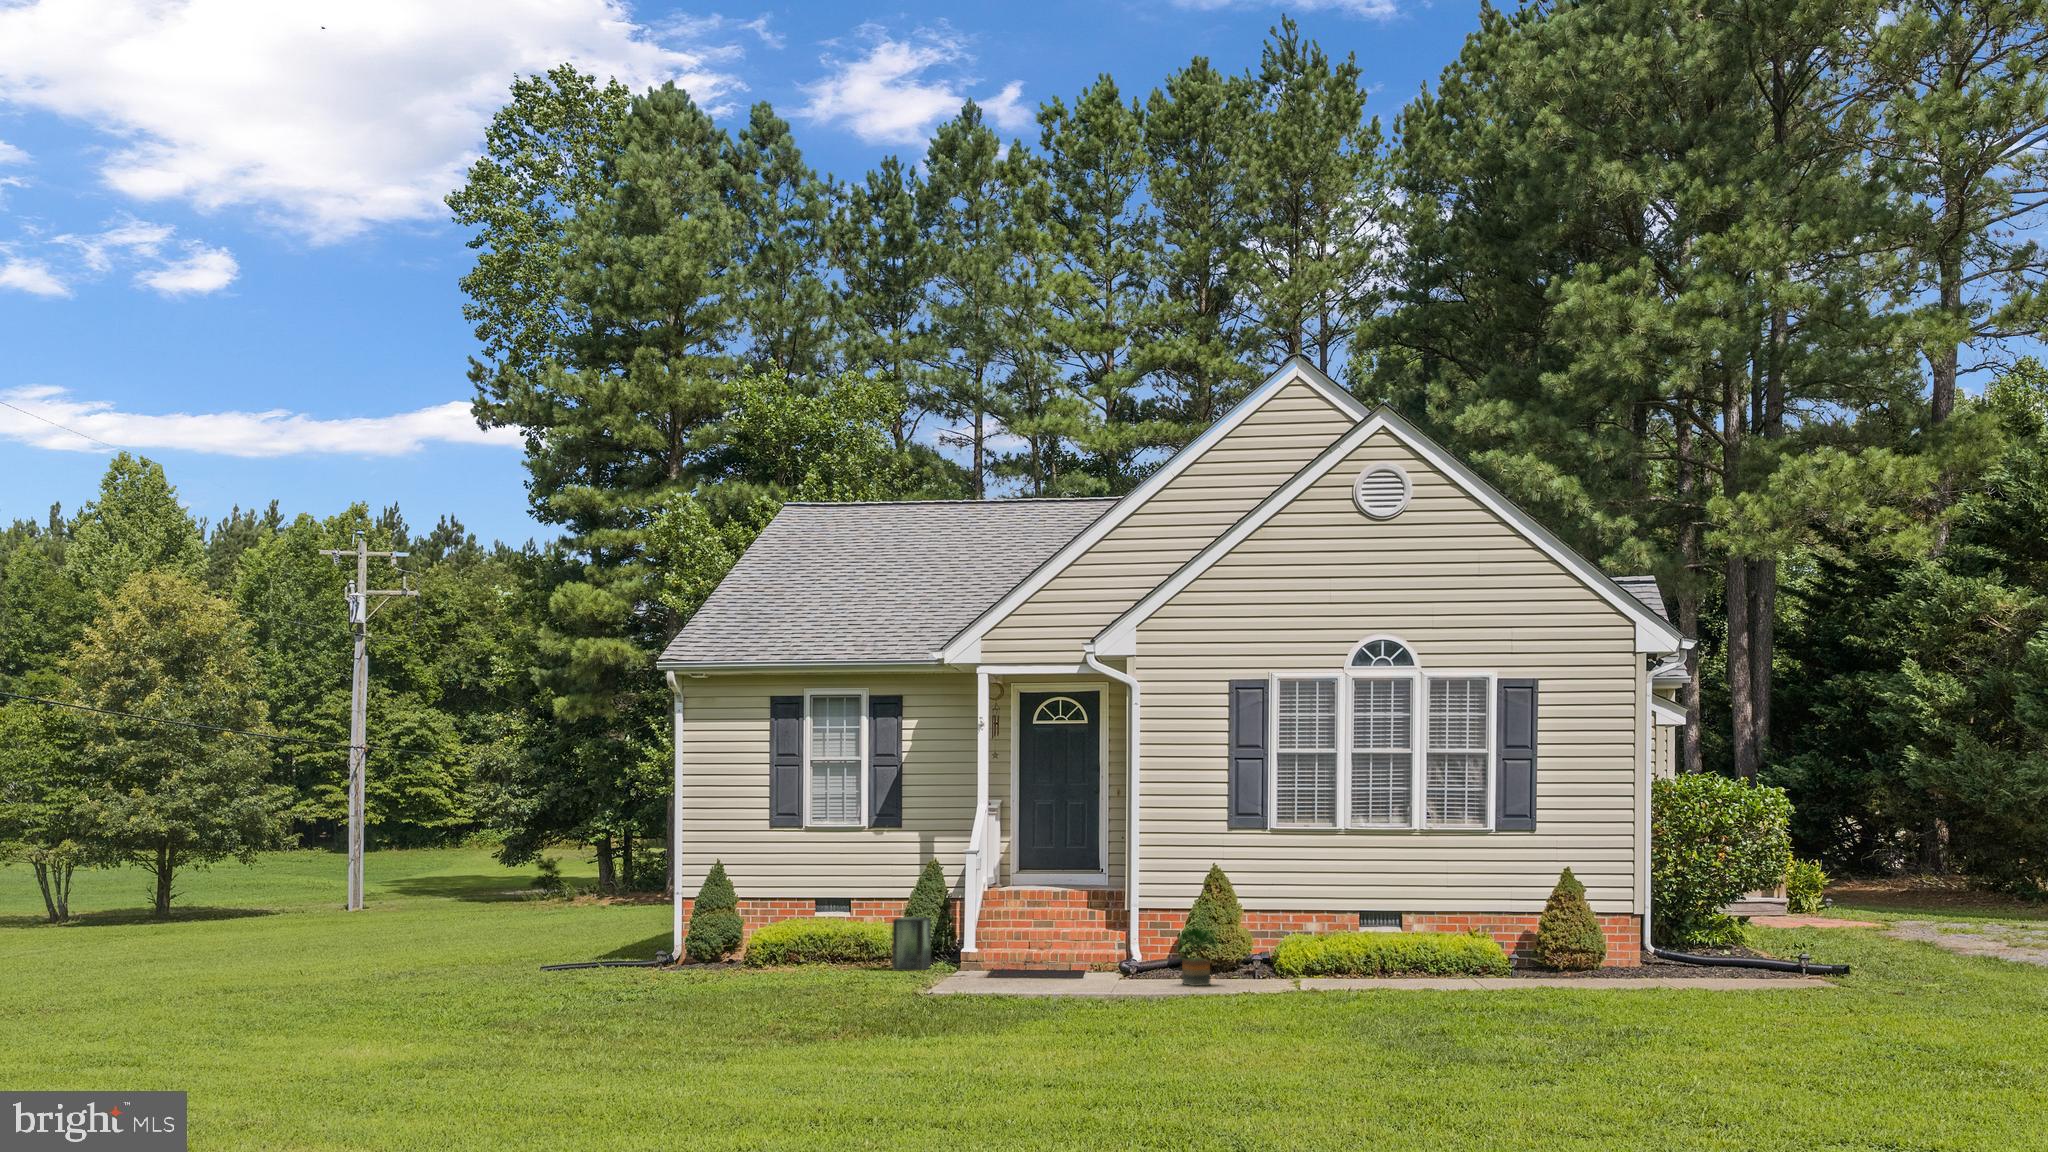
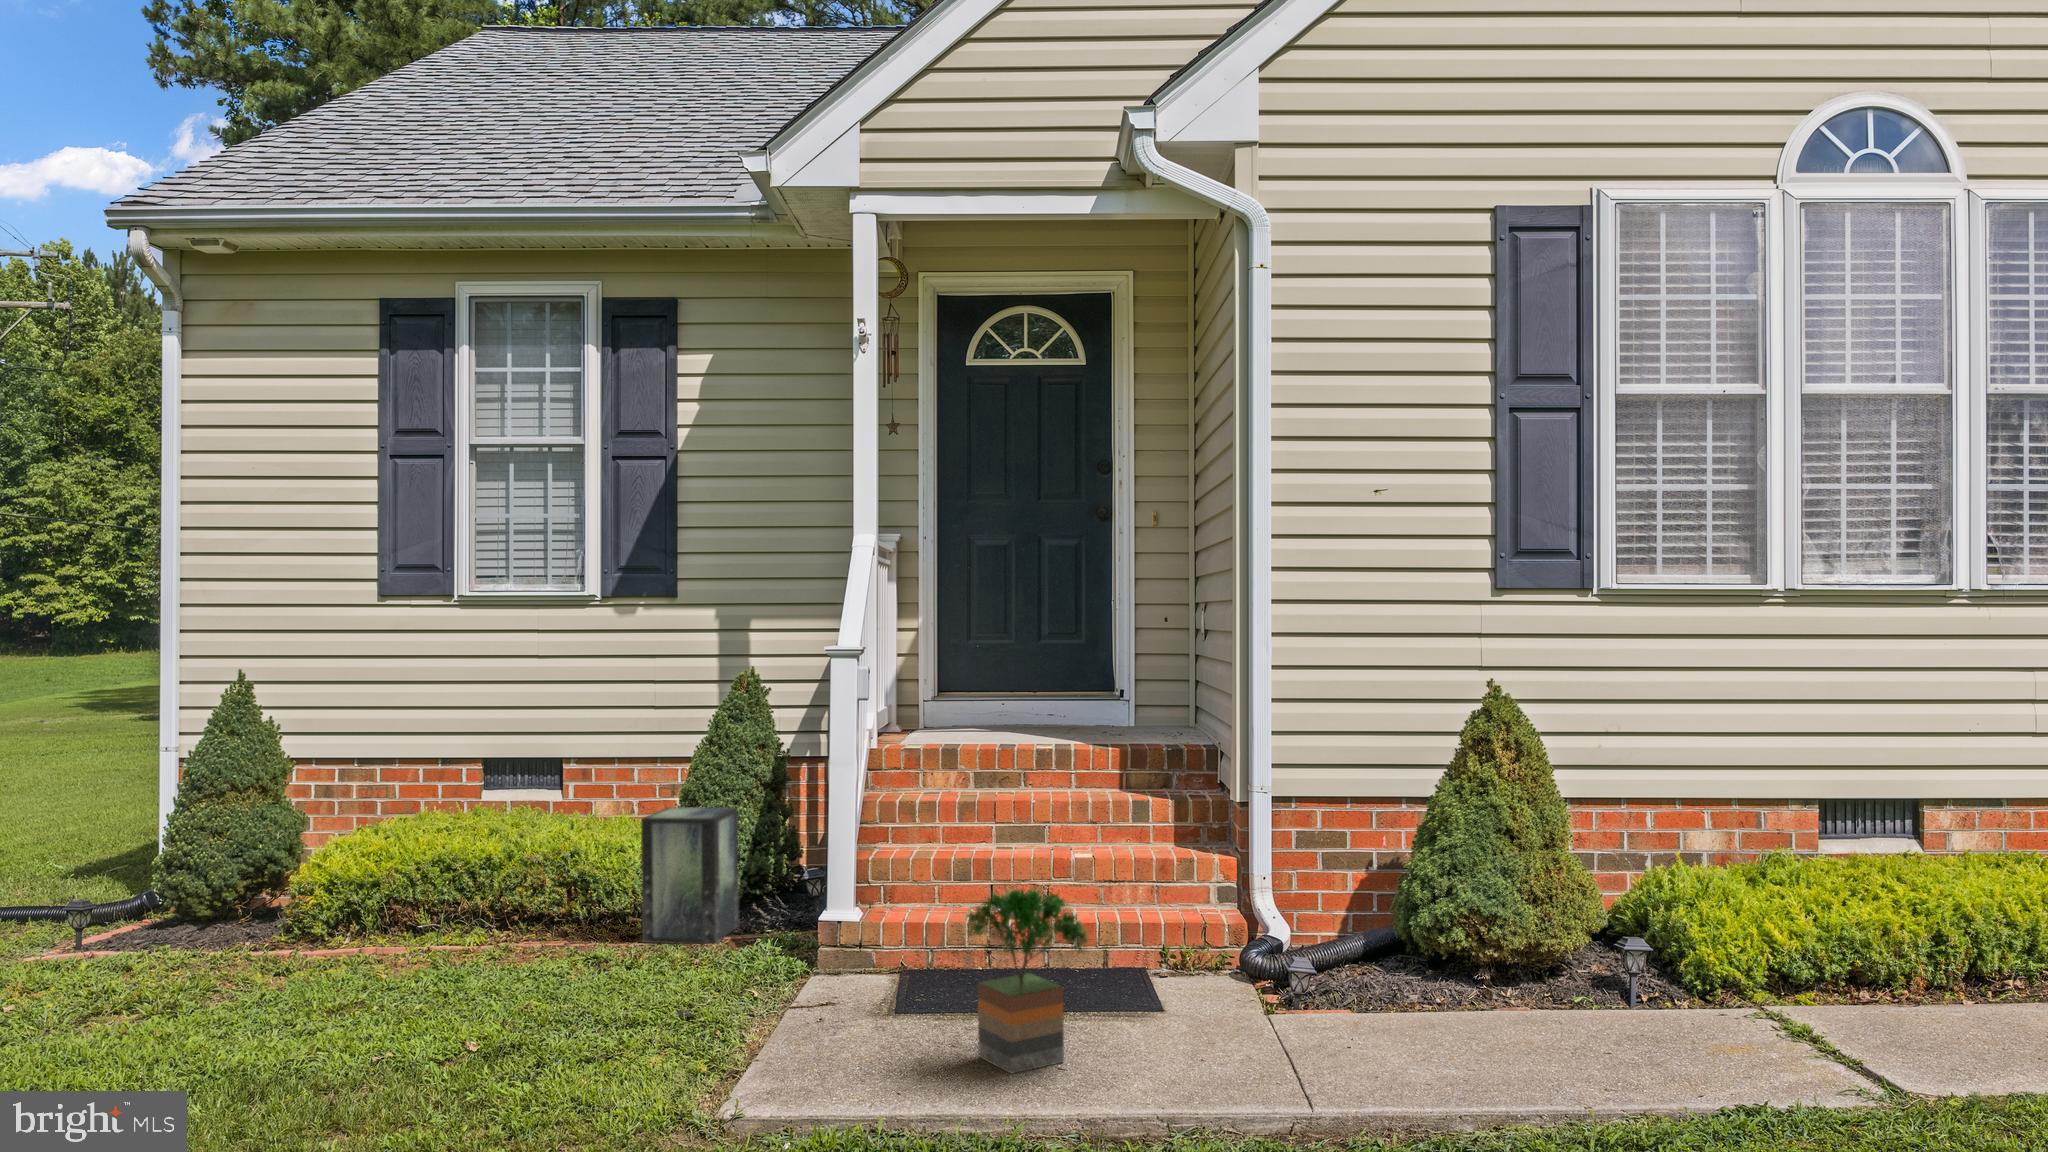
potted tree: present [1179,929,1217,986] -> present [966,888,1088,1074]

